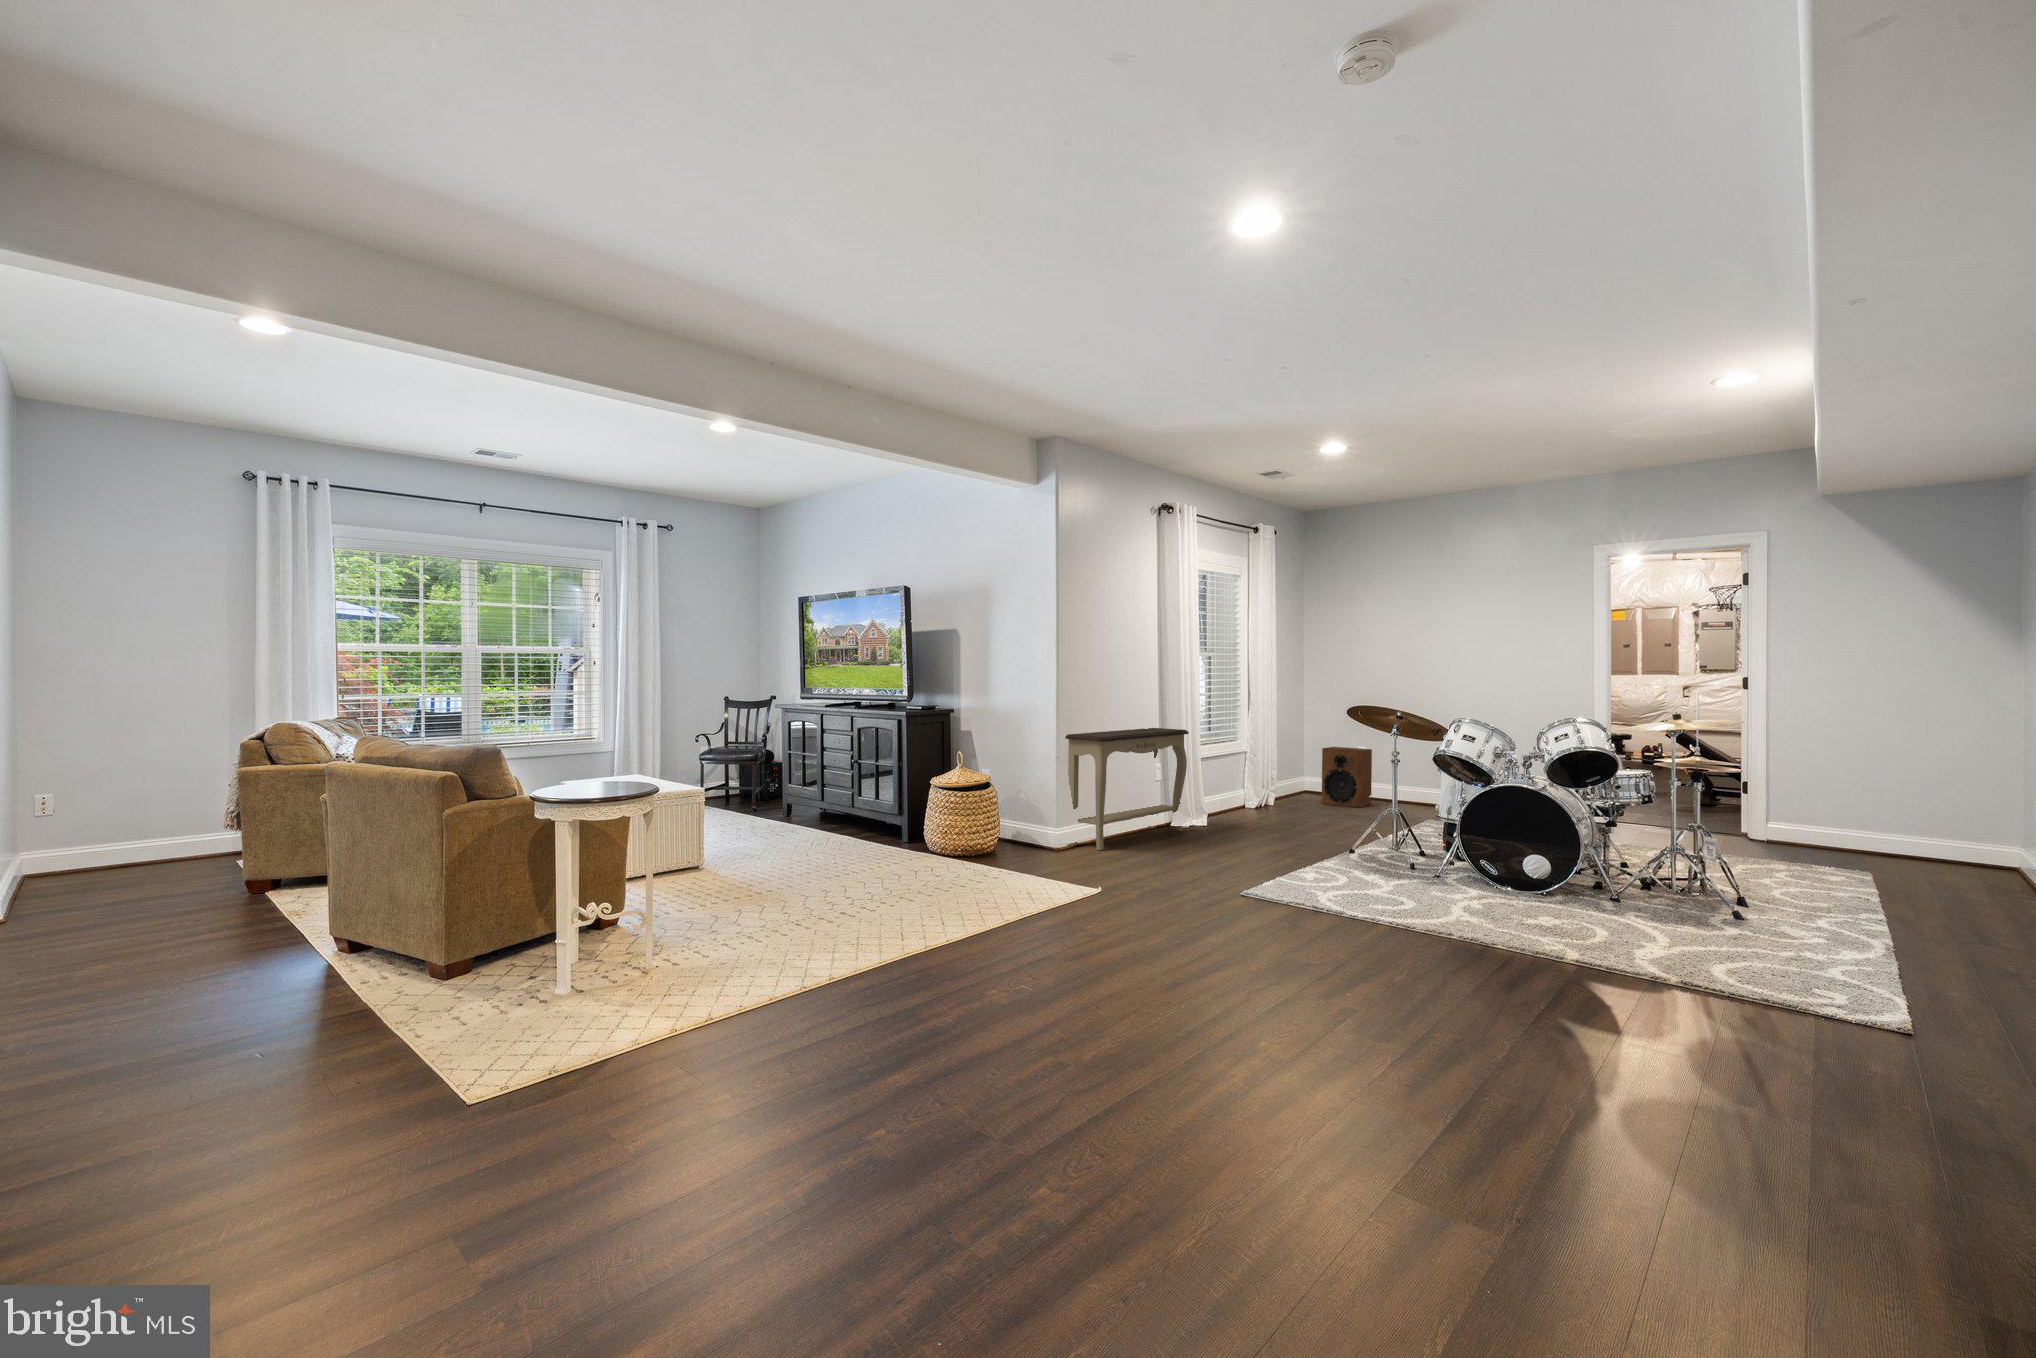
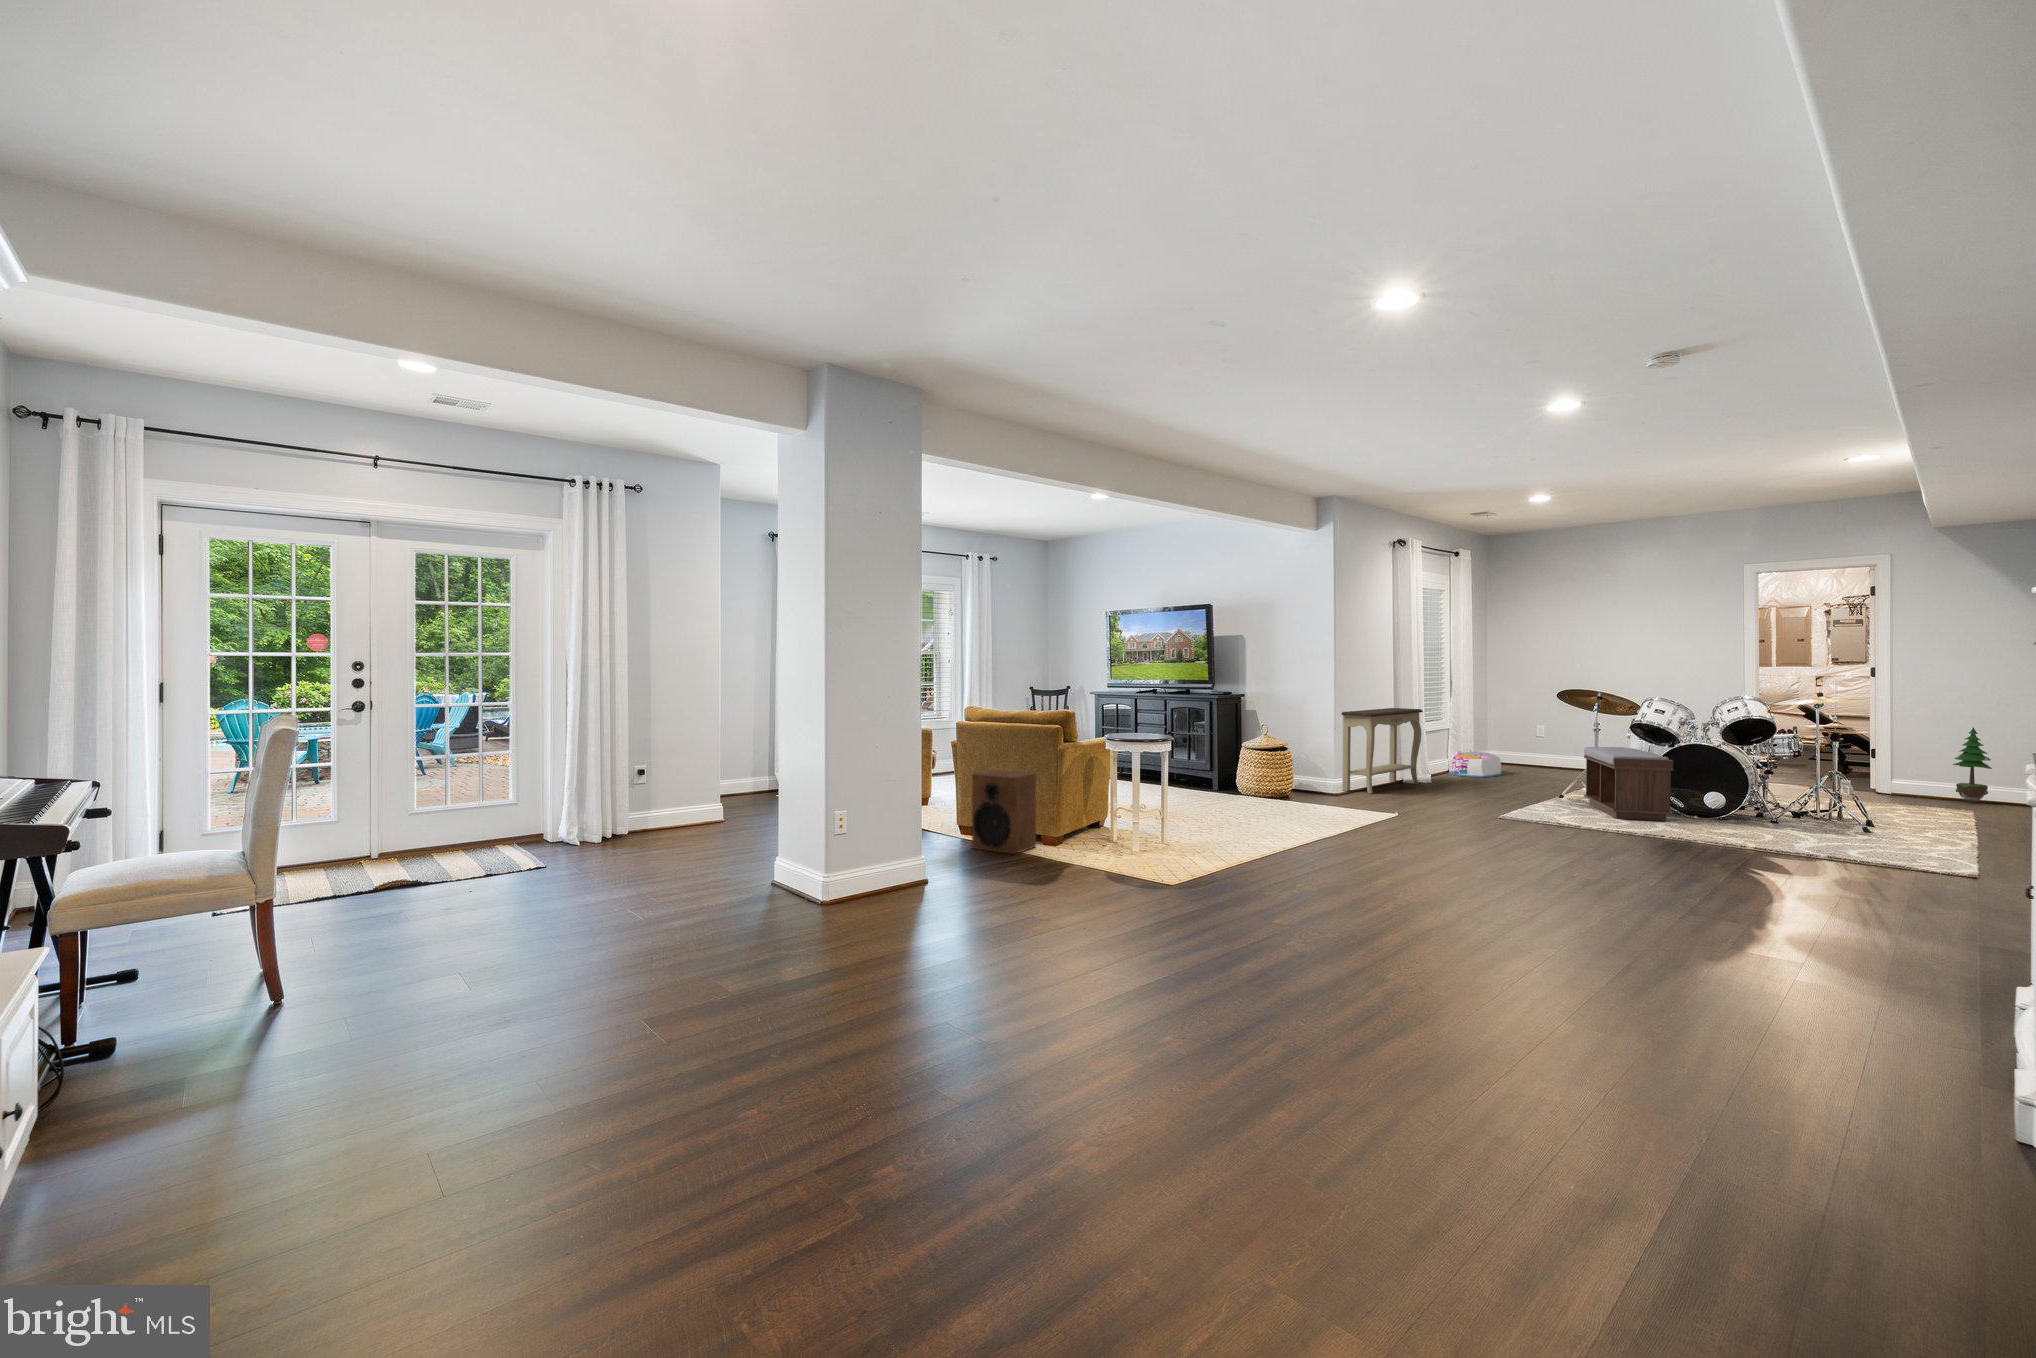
speaker: present [1322,747,1372,808] -> present [972,770,1036,854]
potted tree: none [1841,757,1889,857] -> present [1953,727,1992,803]
storage bin: none [1236,784,1304,820] -> present [1449,751,1503,777]
bench: none [1377,786,1481,898] -> present [1584,747,1673,821]

